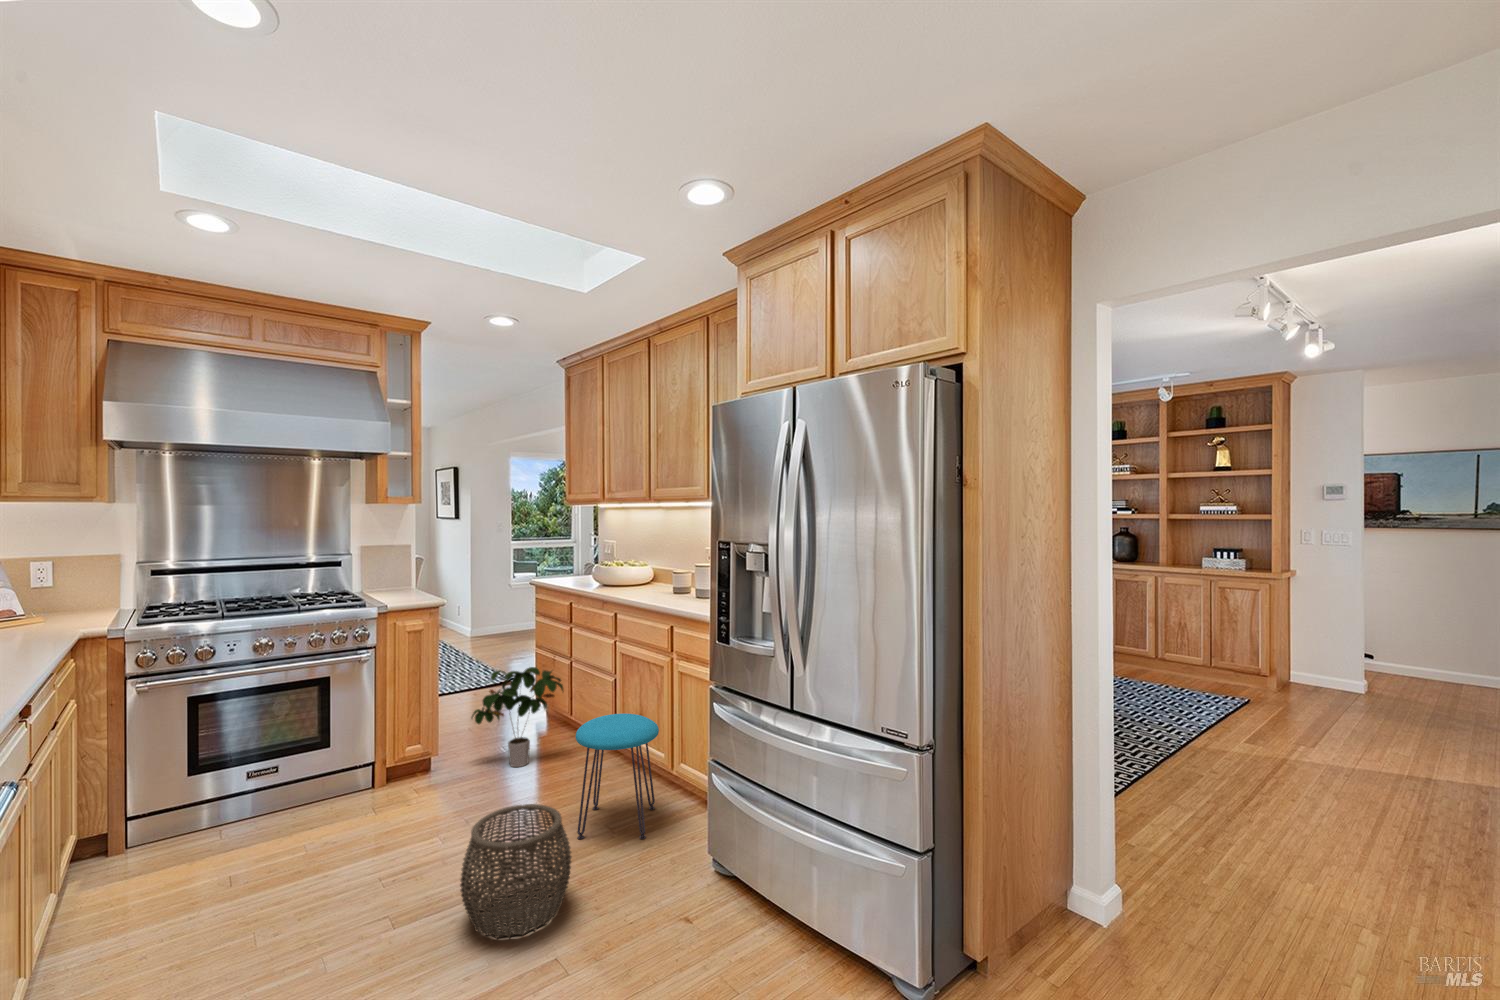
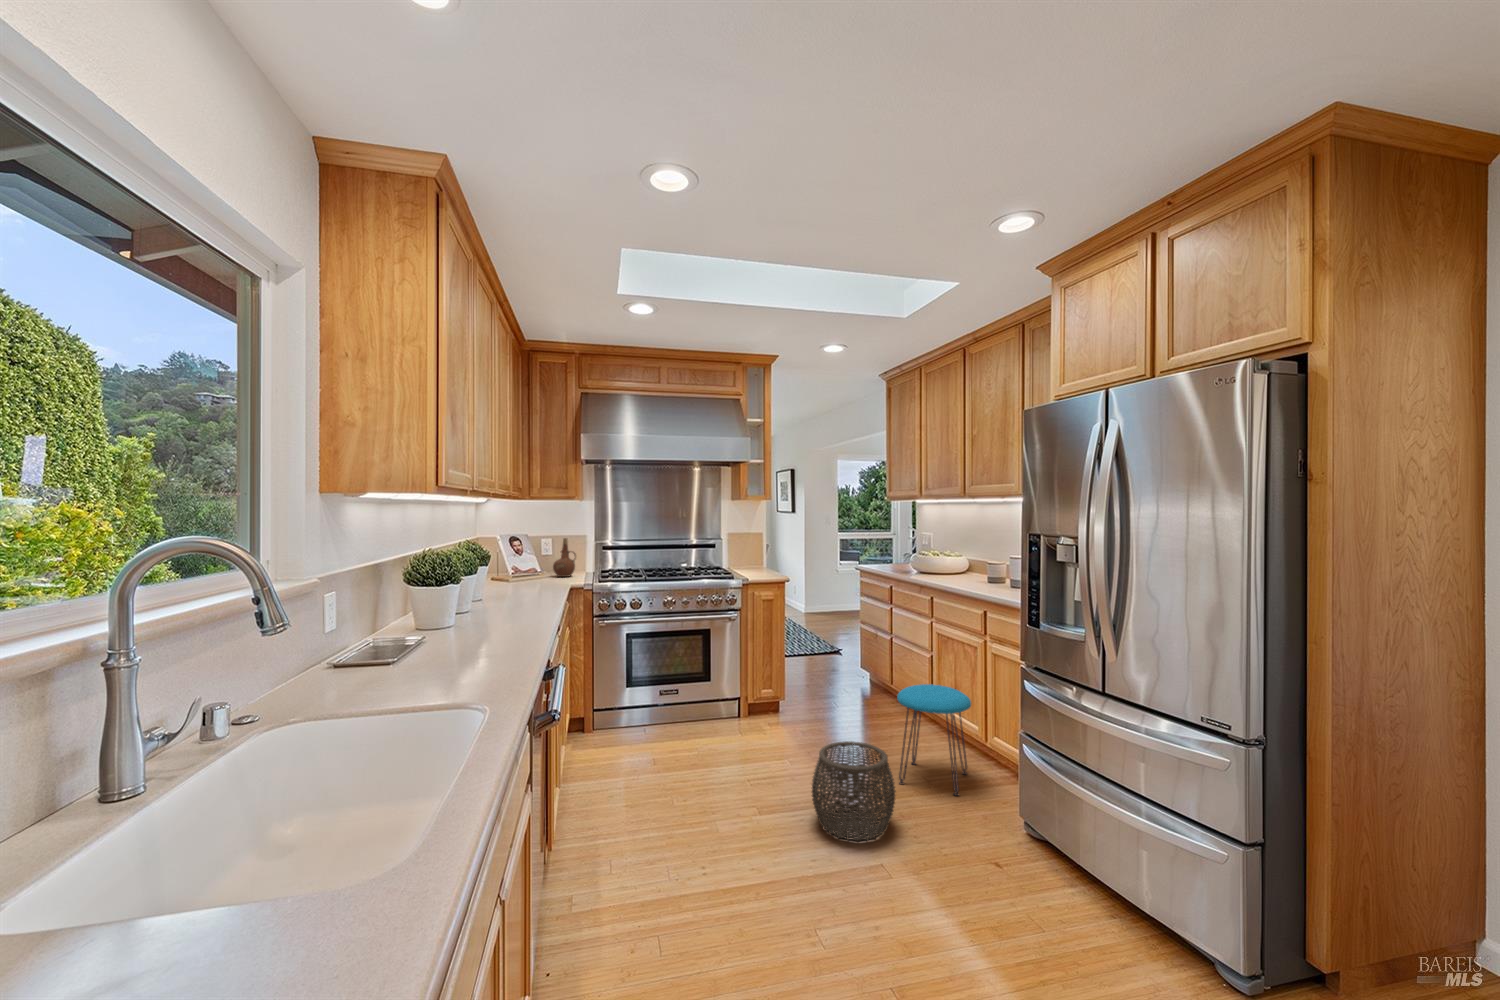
ceramic pitcher: none [28,565,79,626] -> present [553,538,576,577]
potted plant: present [471,667,563,767] -> none [811,637,885,720]

